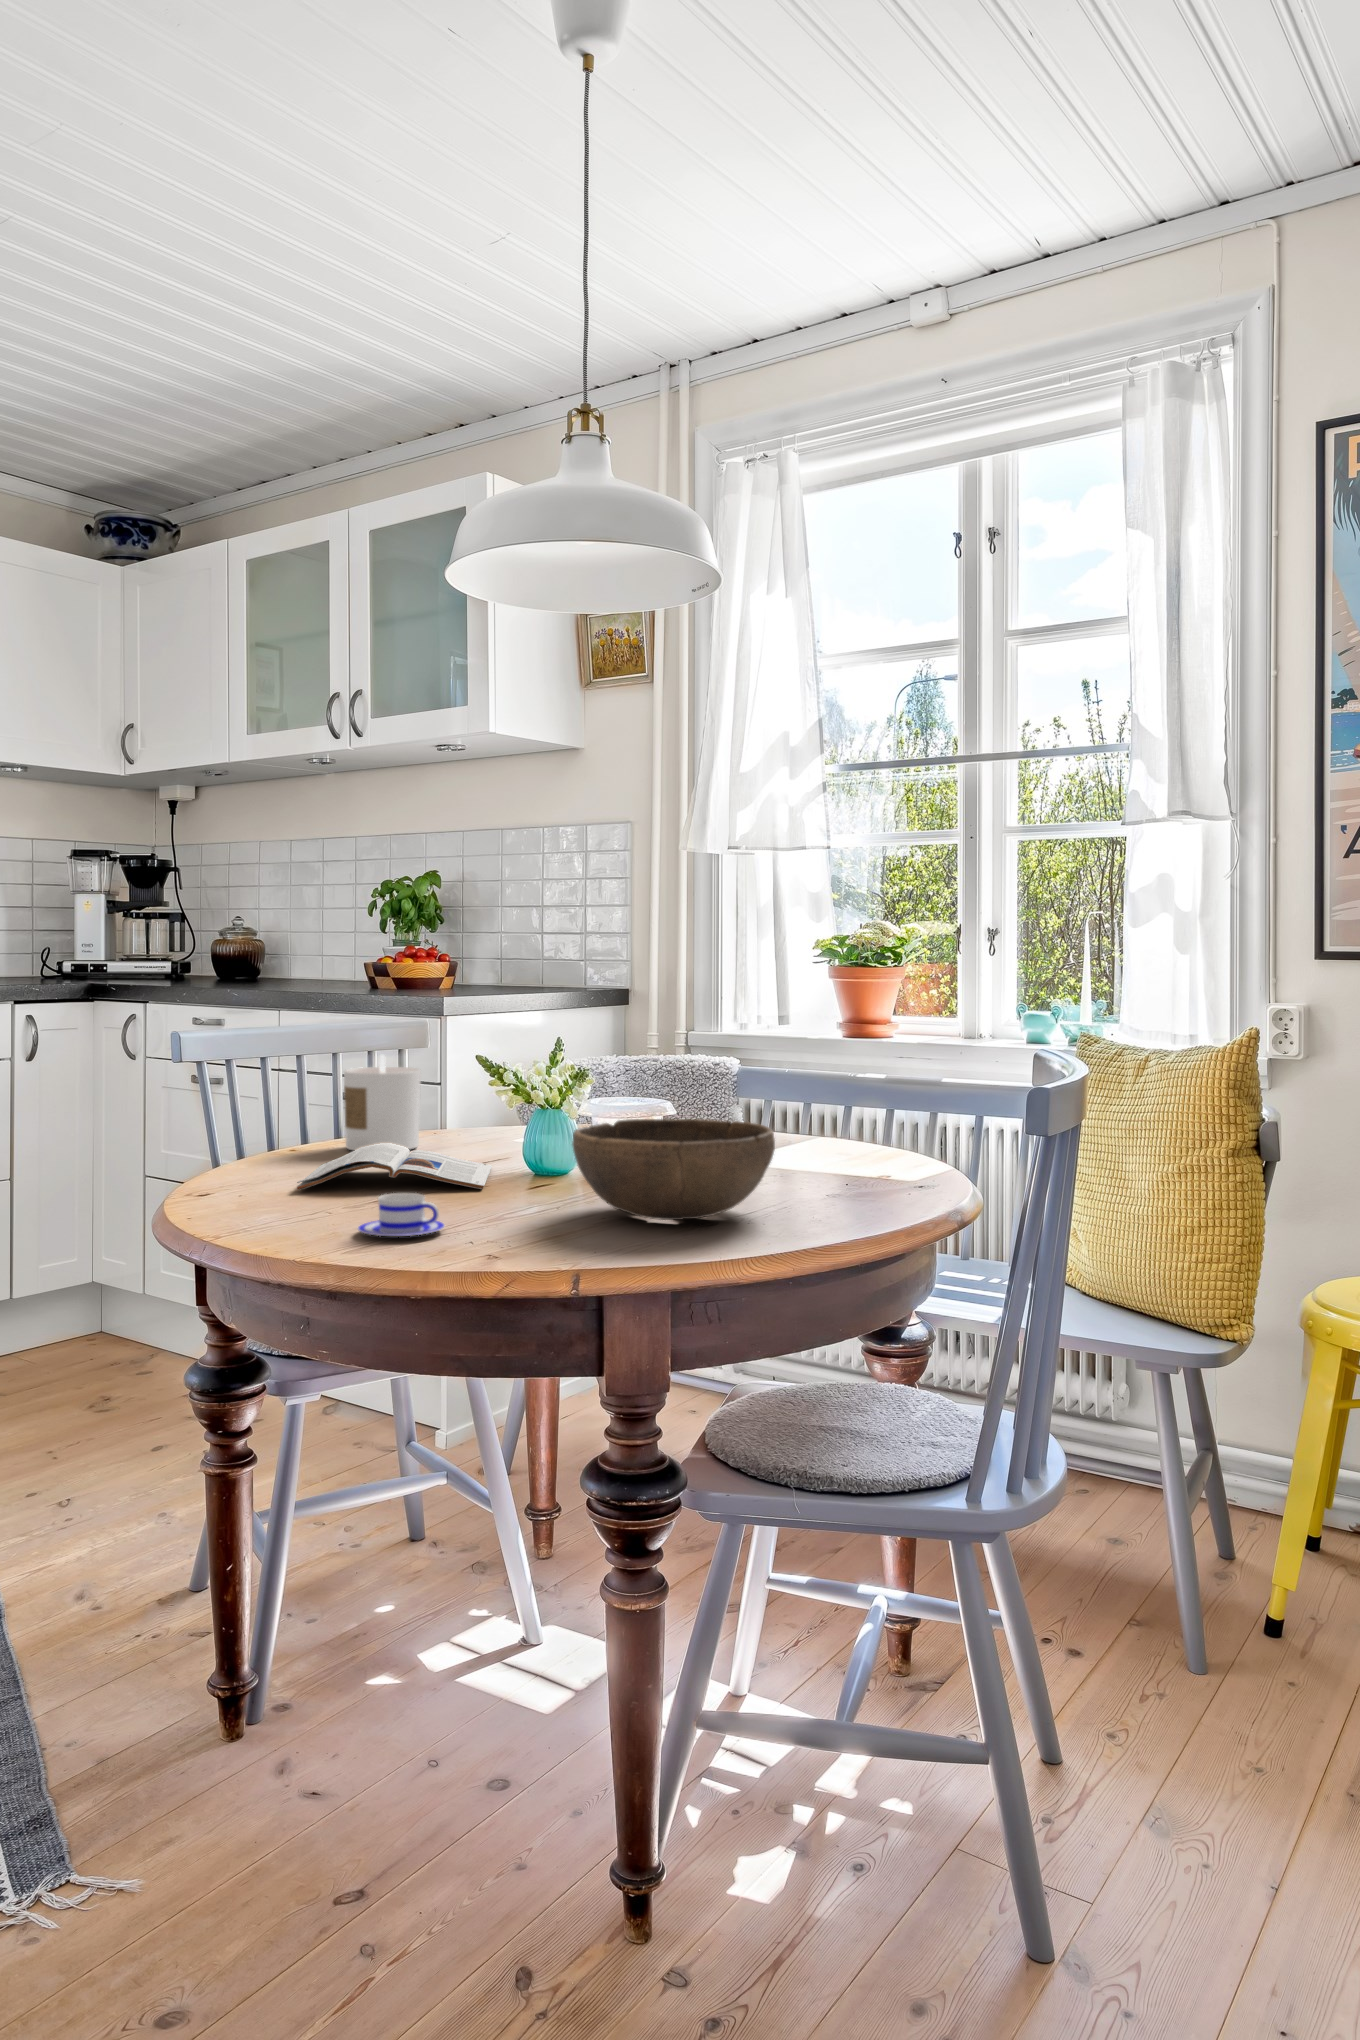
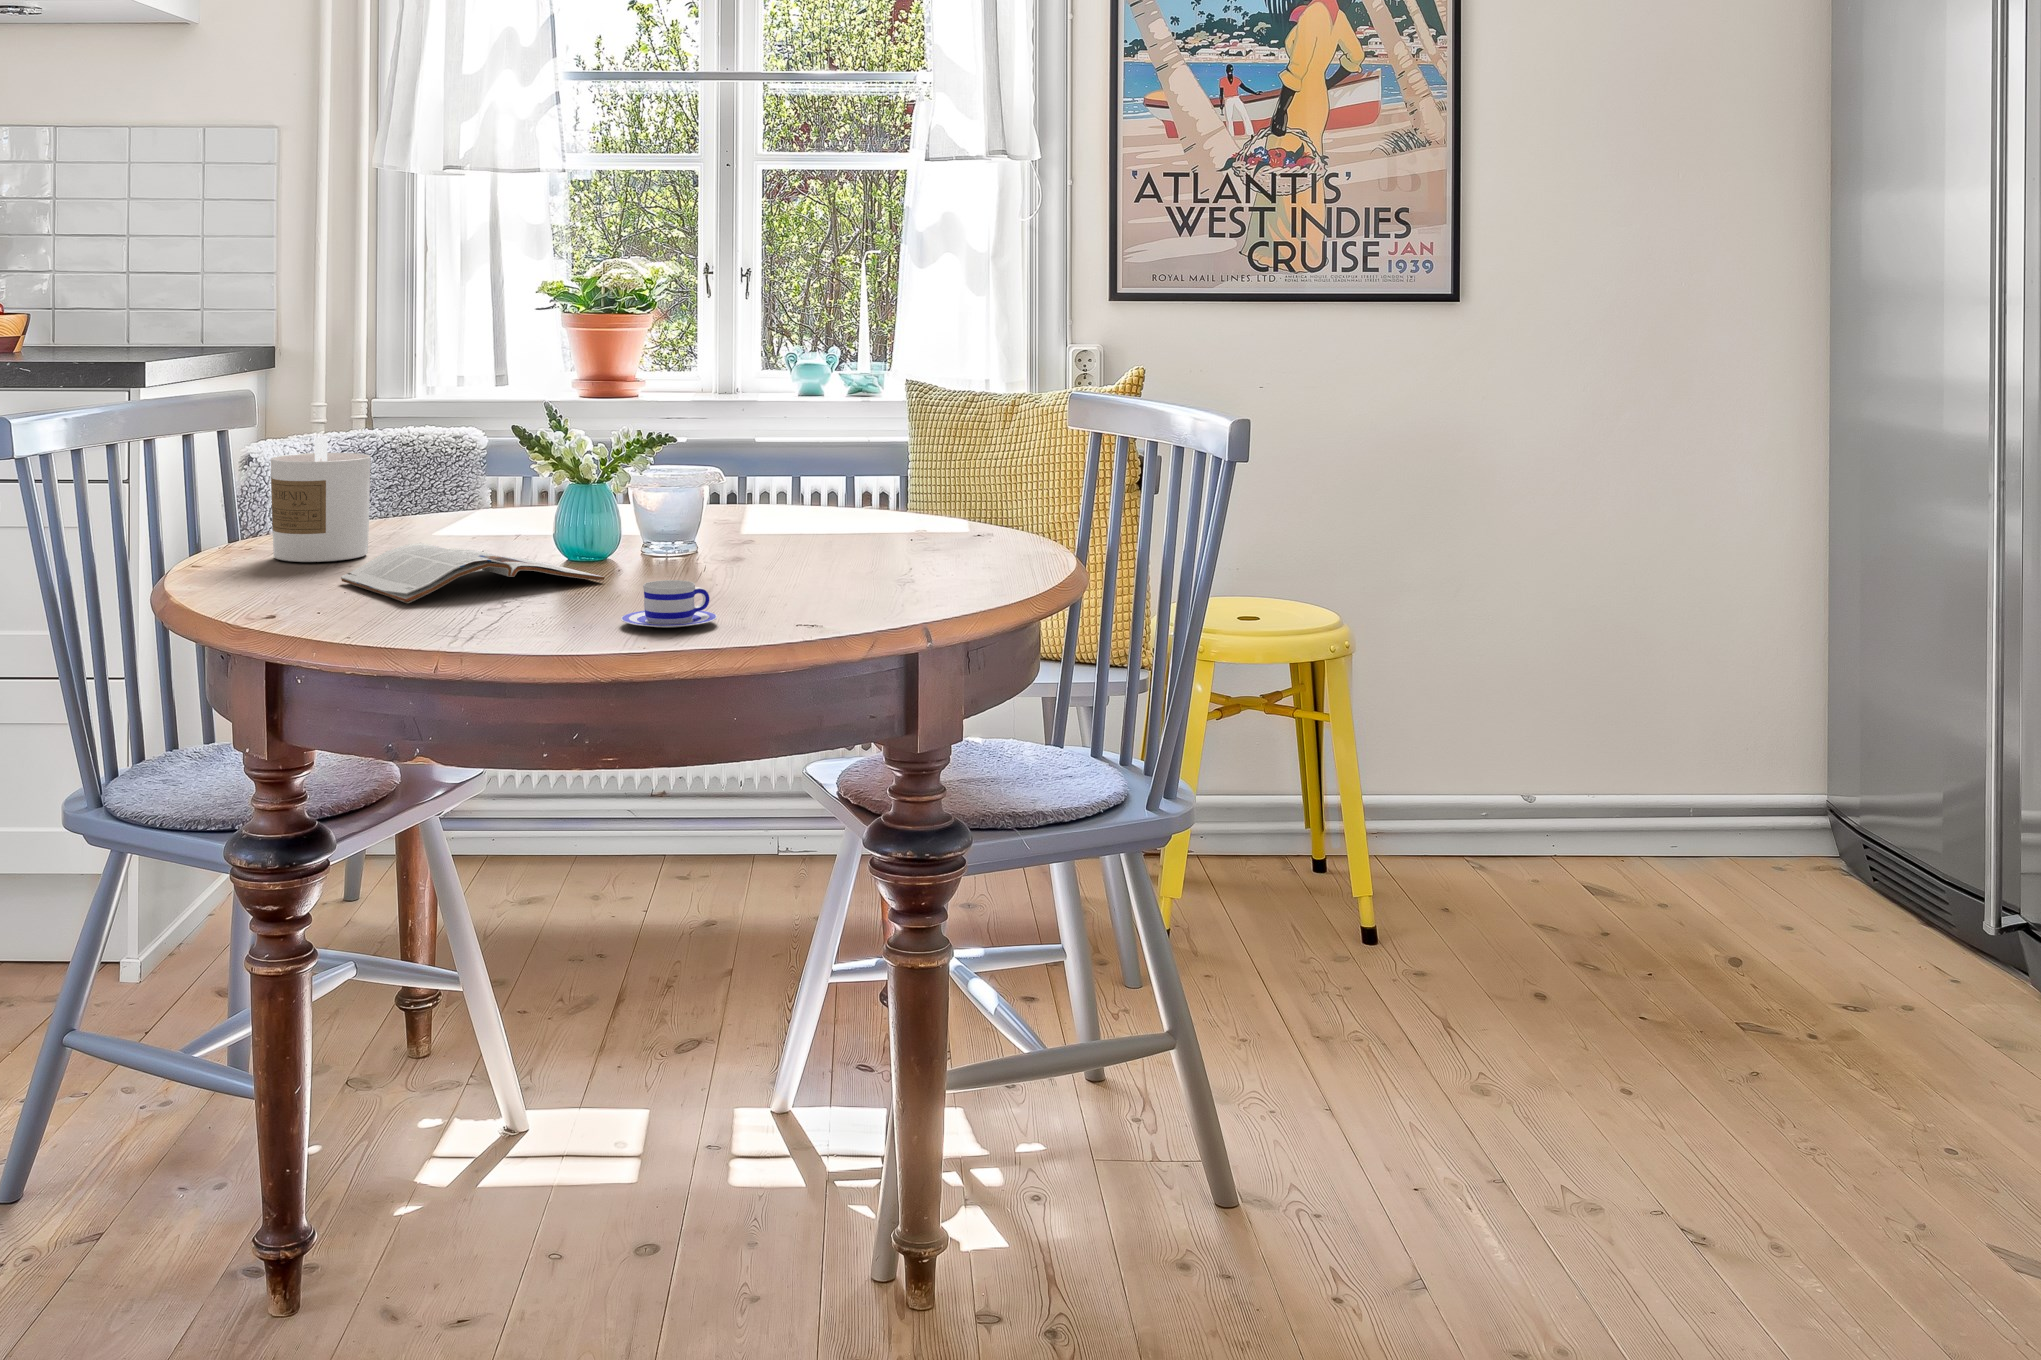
bowl: present [572,1119,775,1220] -> none [762,481,969,585]

